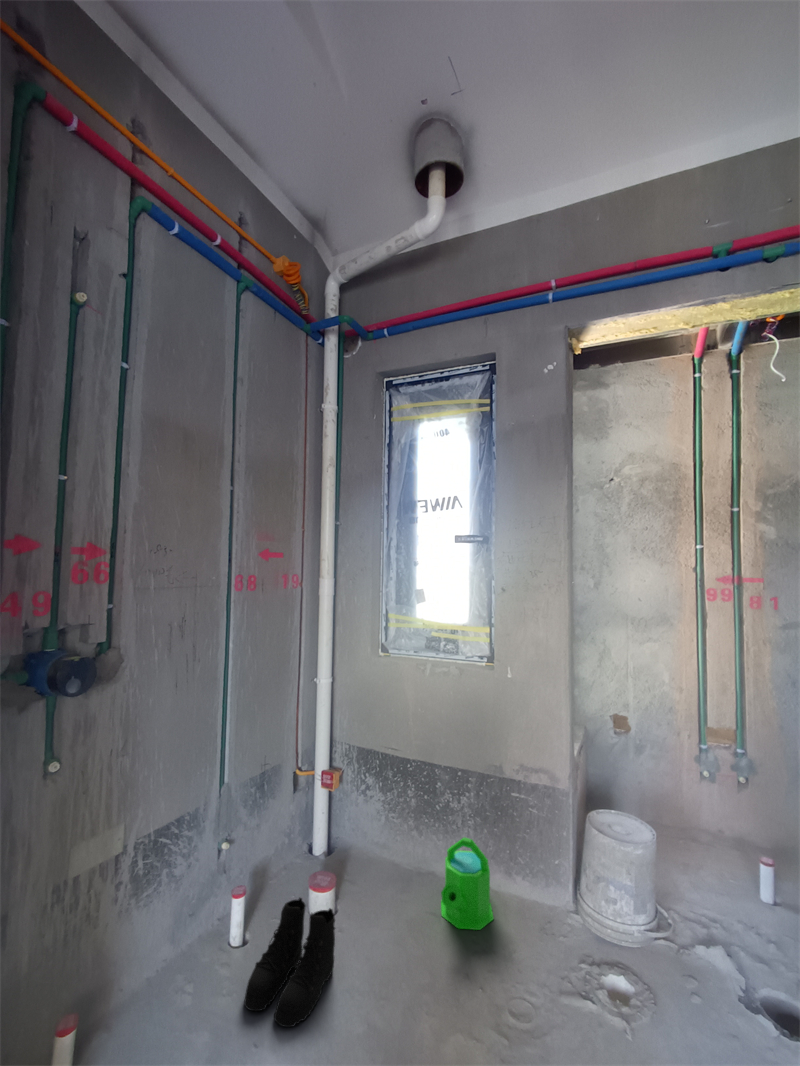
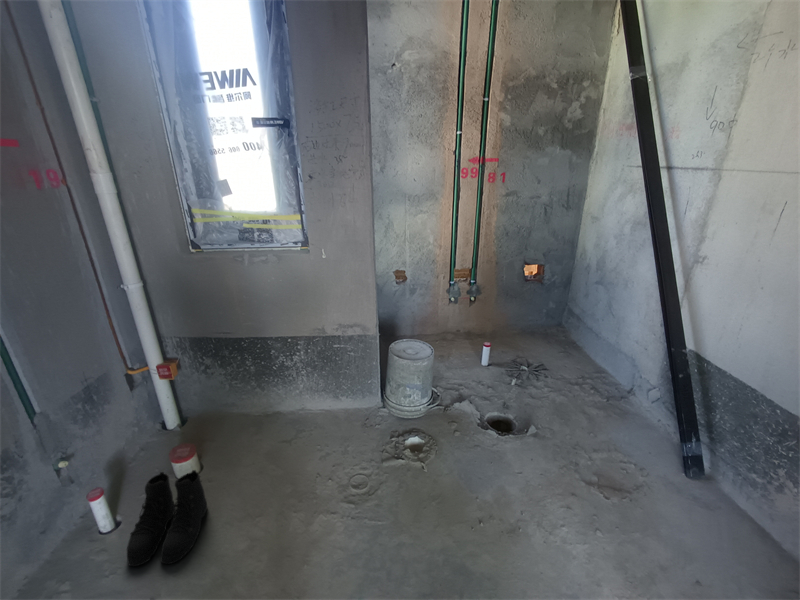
watering can: present [441,838,493,930] -> none [286,384,328,442]

